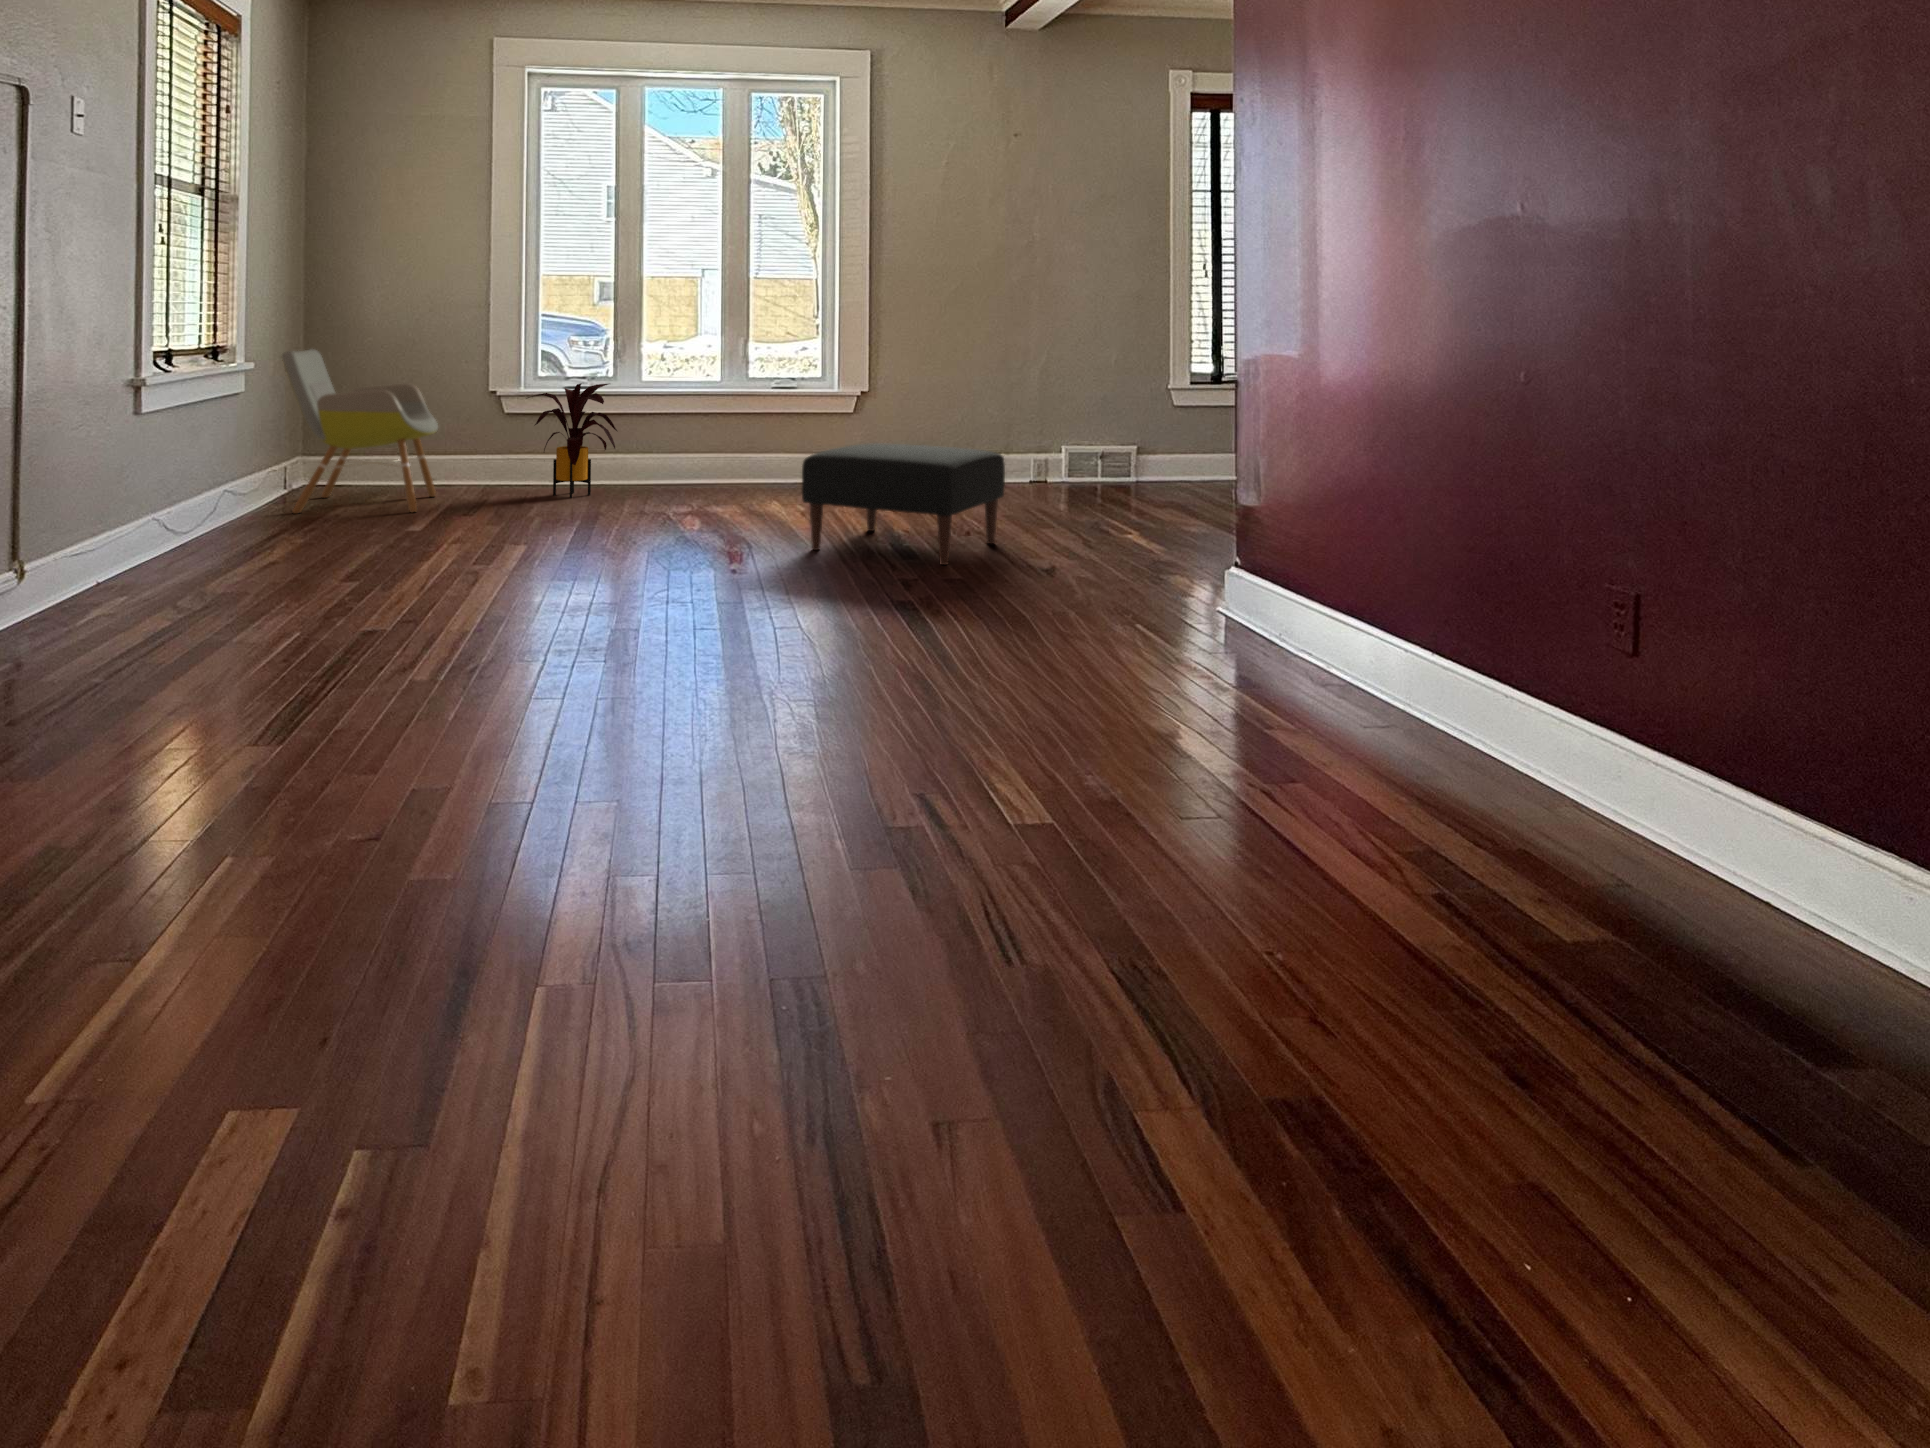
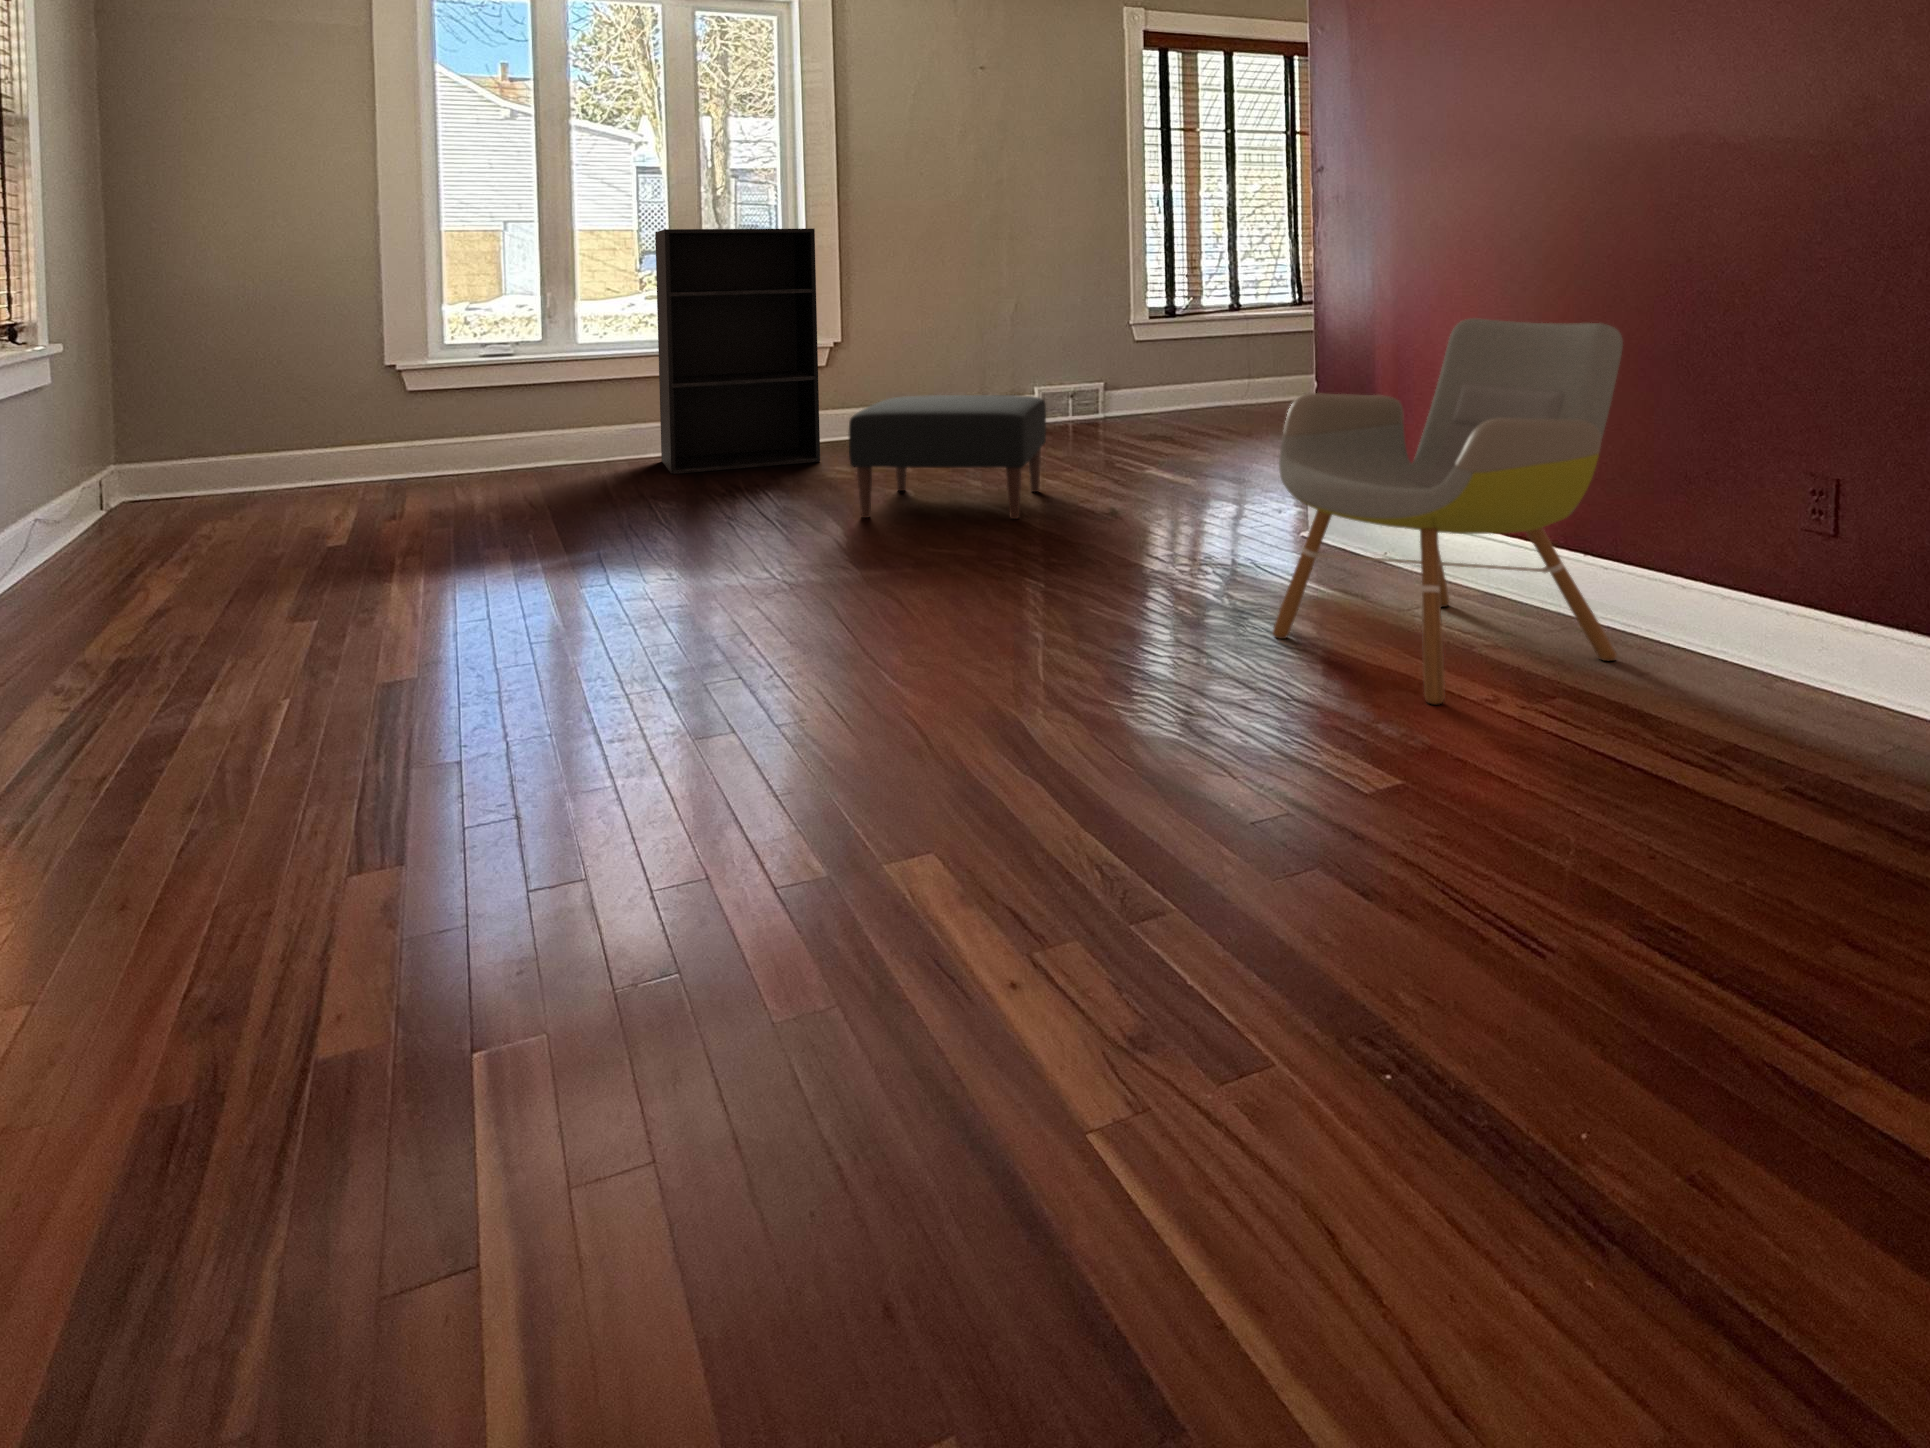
bookshelf: none [696,285,830,500] -> present [655,228,820,474]
armchair: present [282,349,438,514] -> present [1273,318,1623,705]
house plant: present [528,383,617,498] -> none [445,348,570,485]

